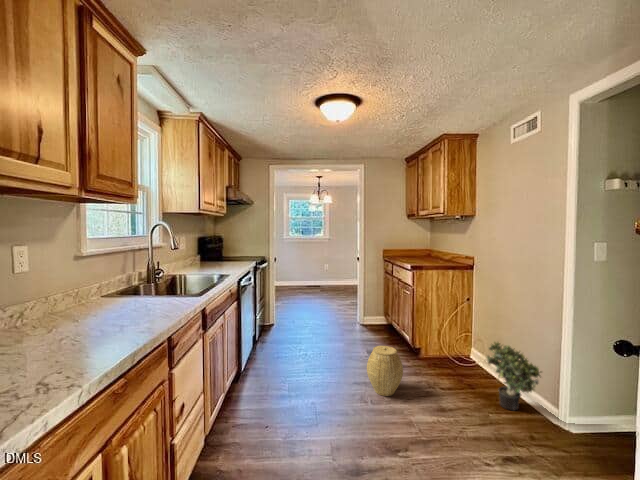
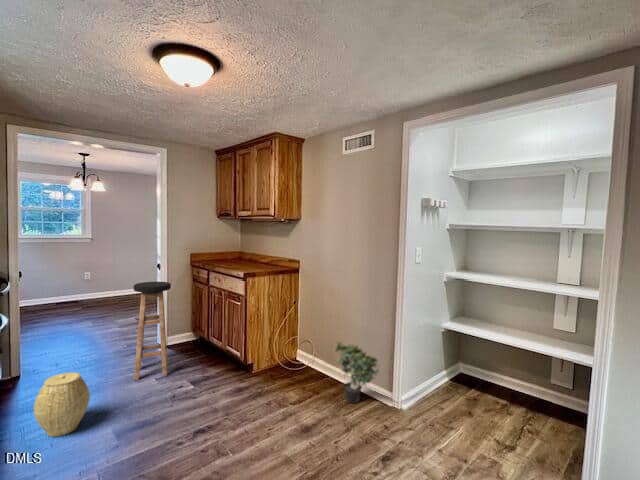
bar stool: none [333,269,360,341] -> present [133,282,171,380]
woven basket: present [367,346,403,396] -> present [34,372,90,437]

